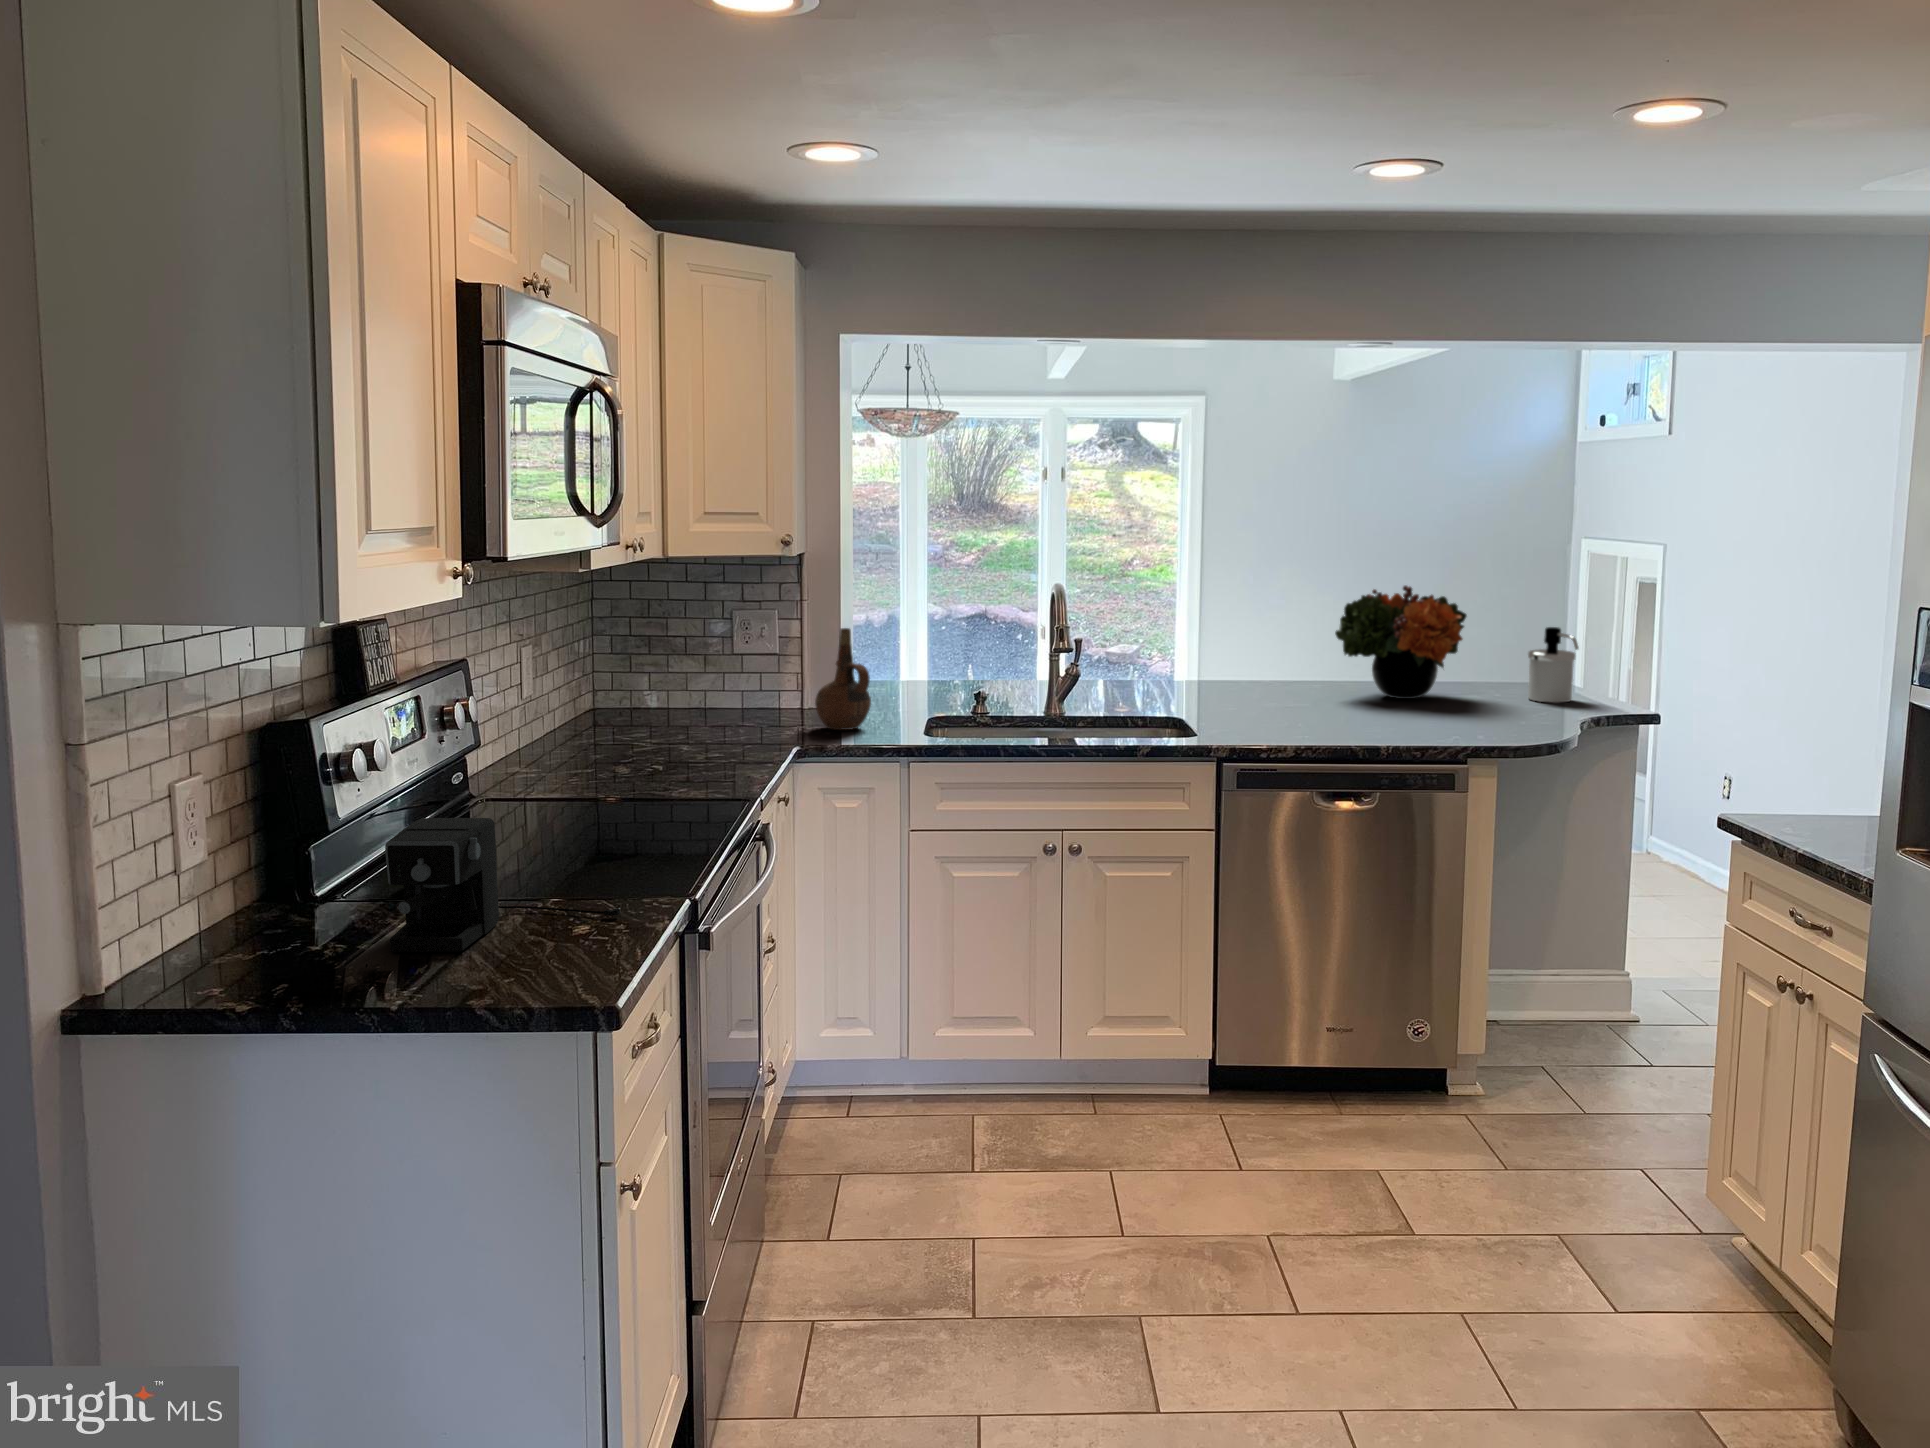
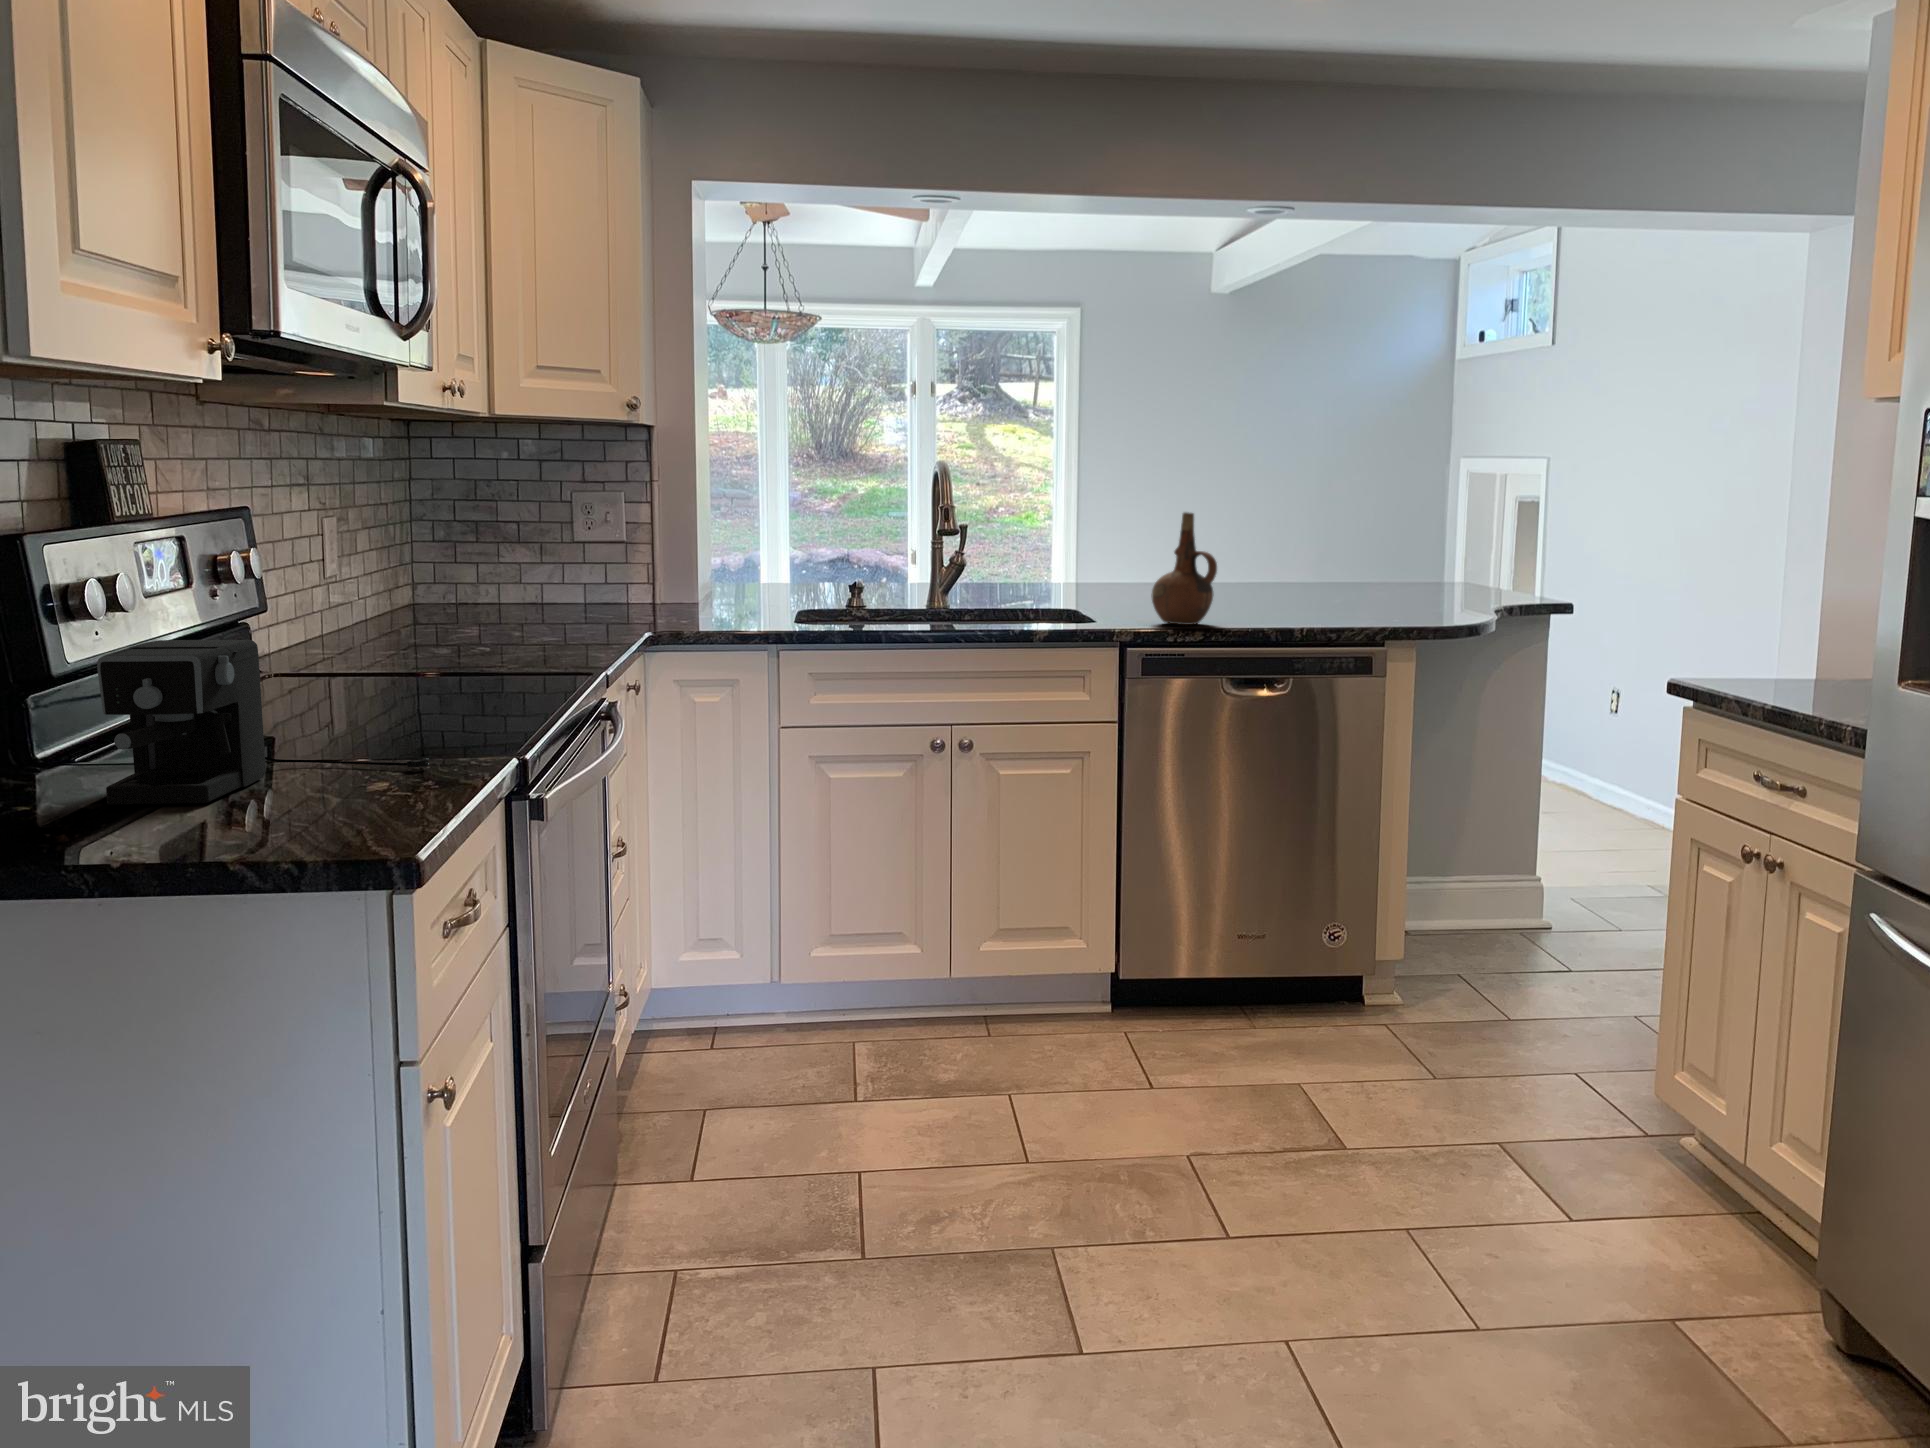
flower arrangement: present [1335,585,1467,699] -> none [1226,482,1363,600]
soap dispenser: present [1528,627,1579,703] -> none [1423,526,1478,602]
ceramic pitcher: present [815,628,871,730] -> present [1151,512,1217,625]

